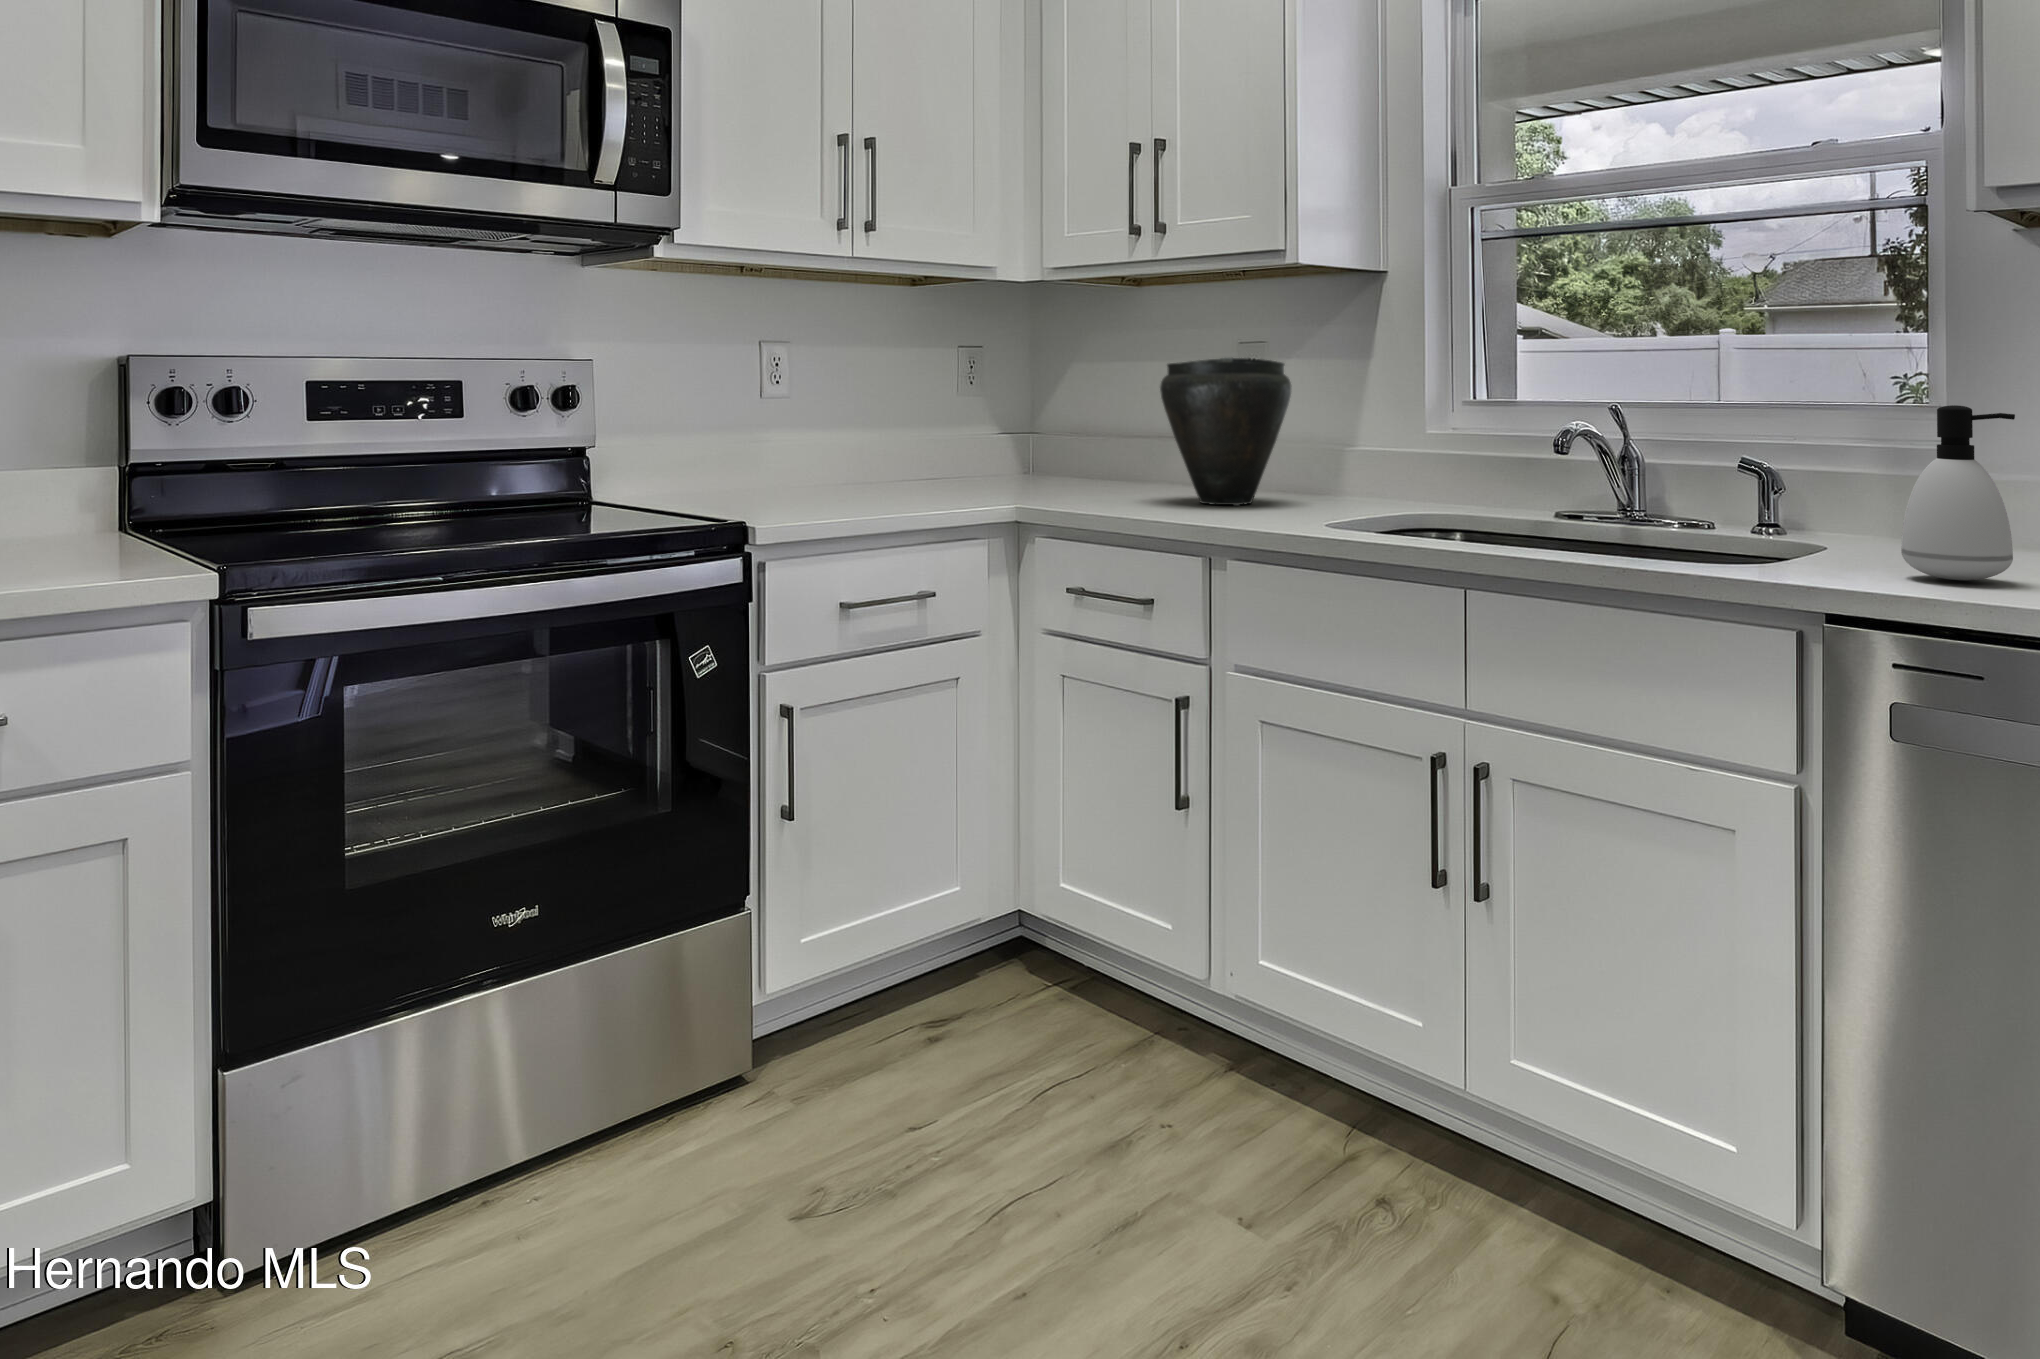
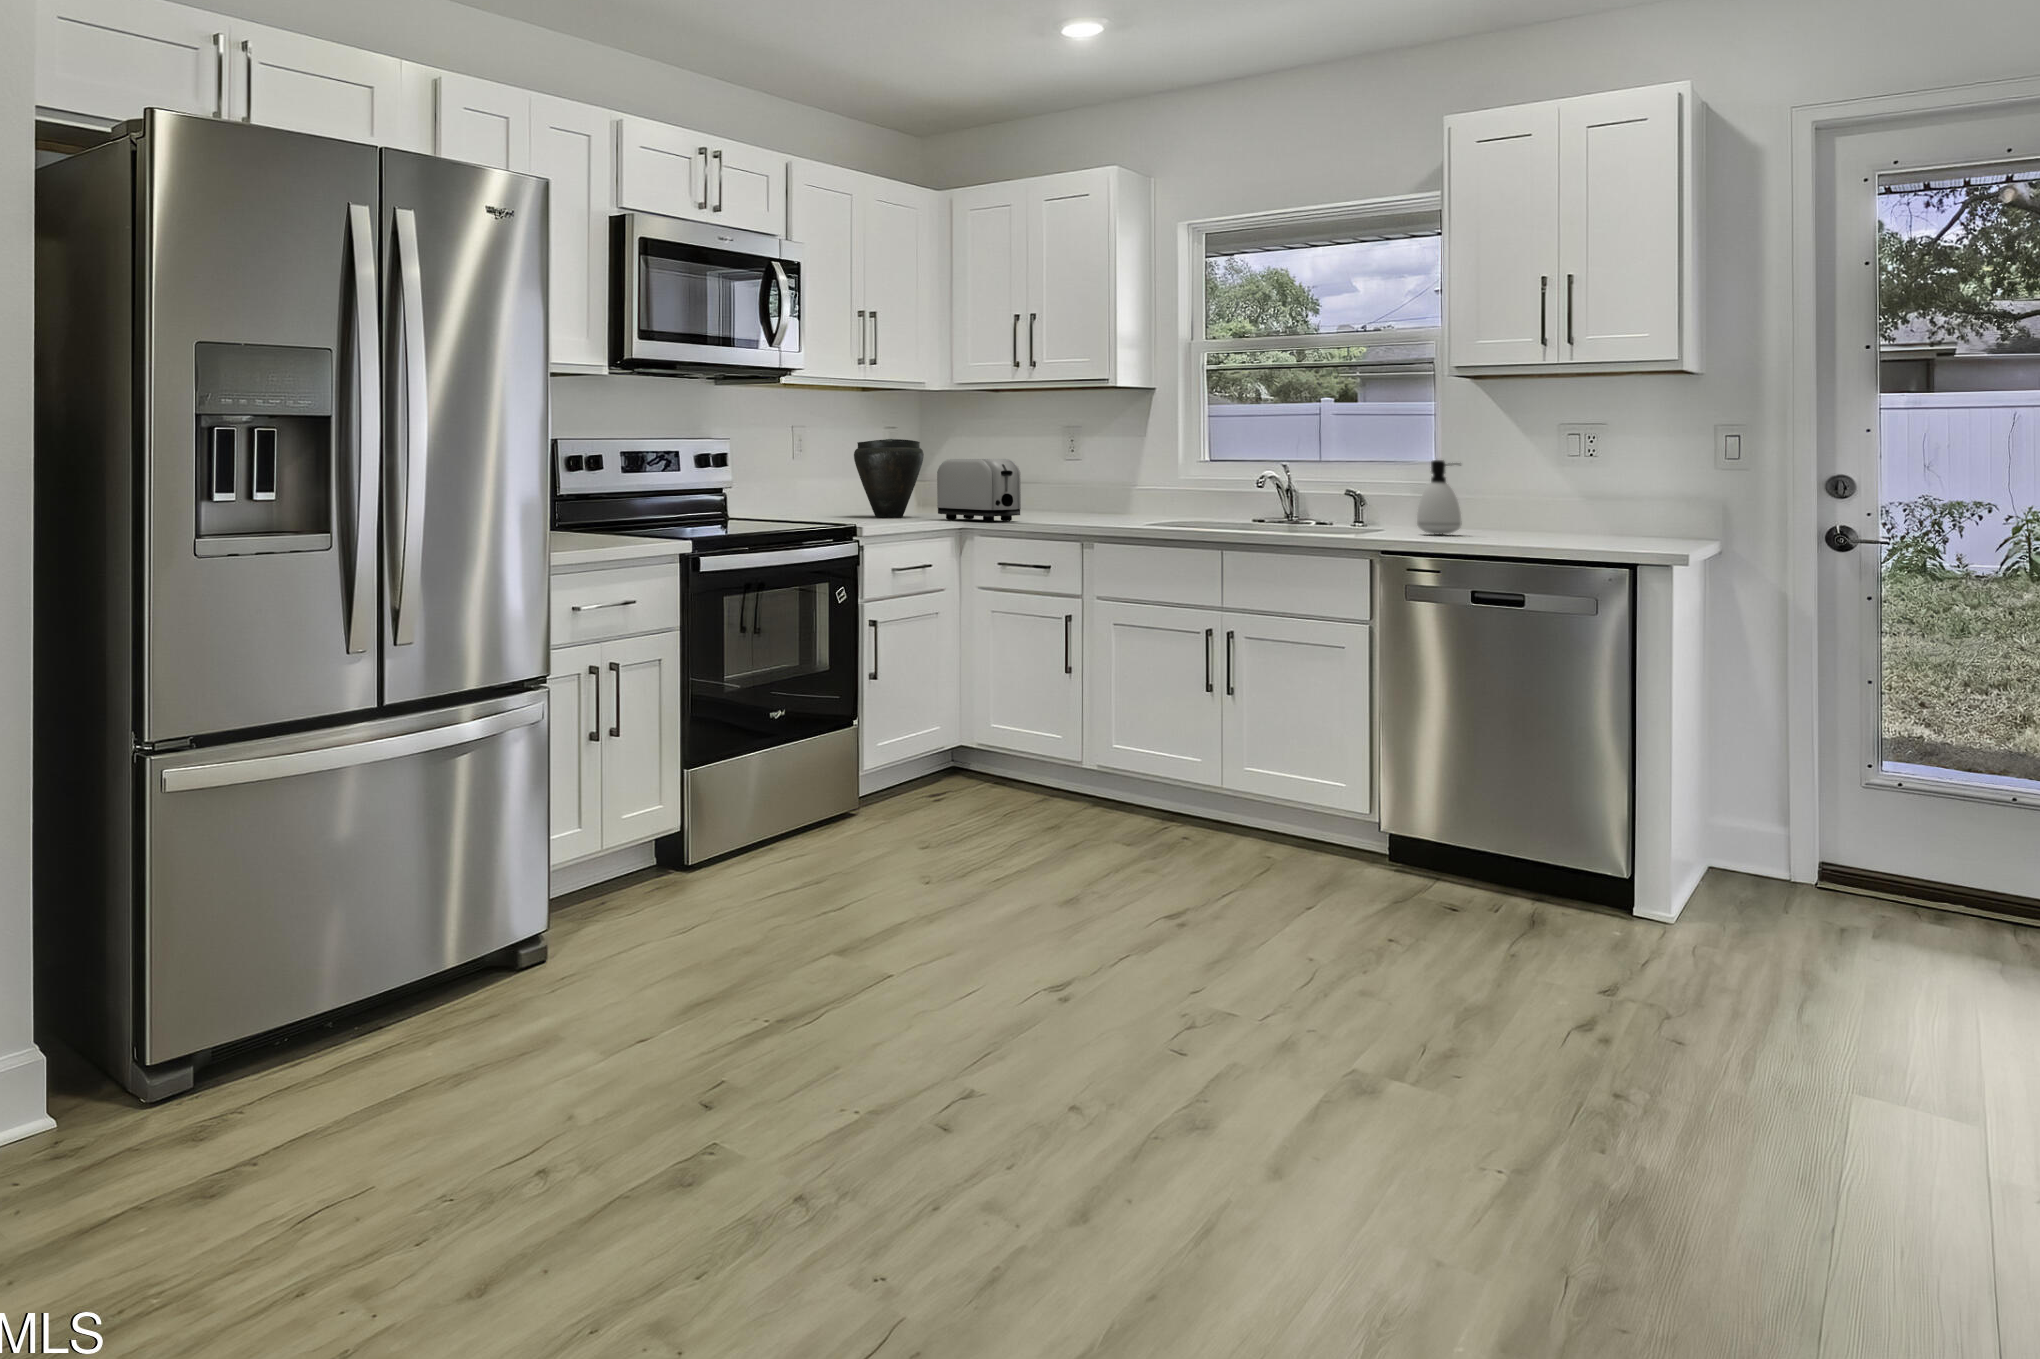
vase: present [1160,358,1291,505] -> present [854,439,924,517]
toaster: none [974,395,1110,513] -> present [937,459,1021,522]

